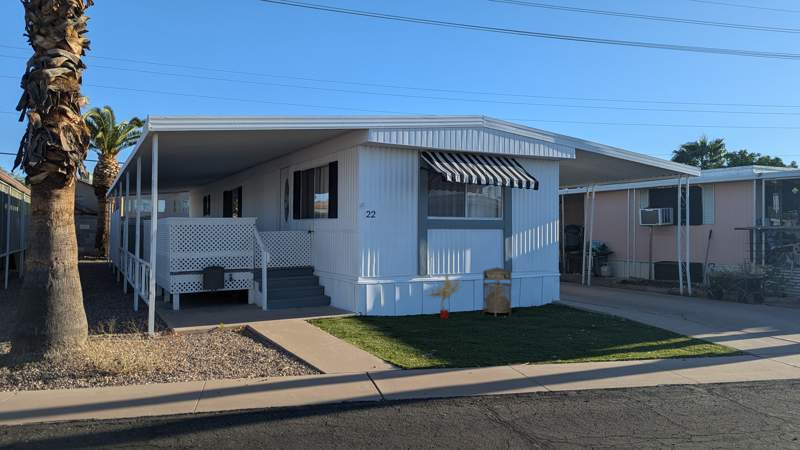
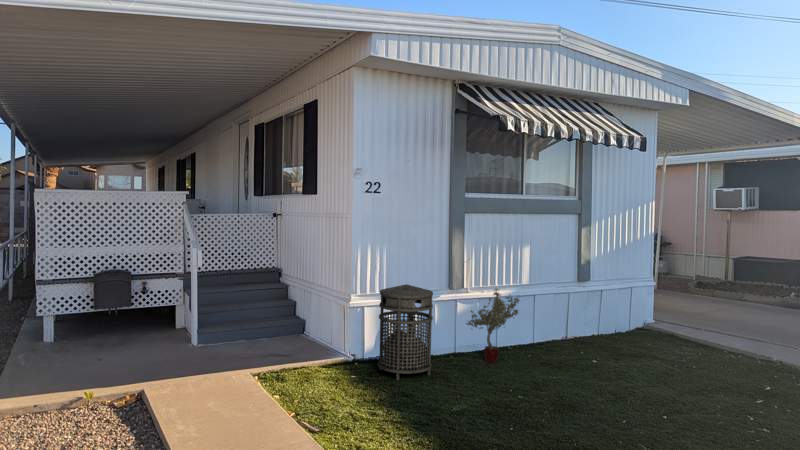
trash can: present [483,267,511,315] -> present [378,284,433,380]

